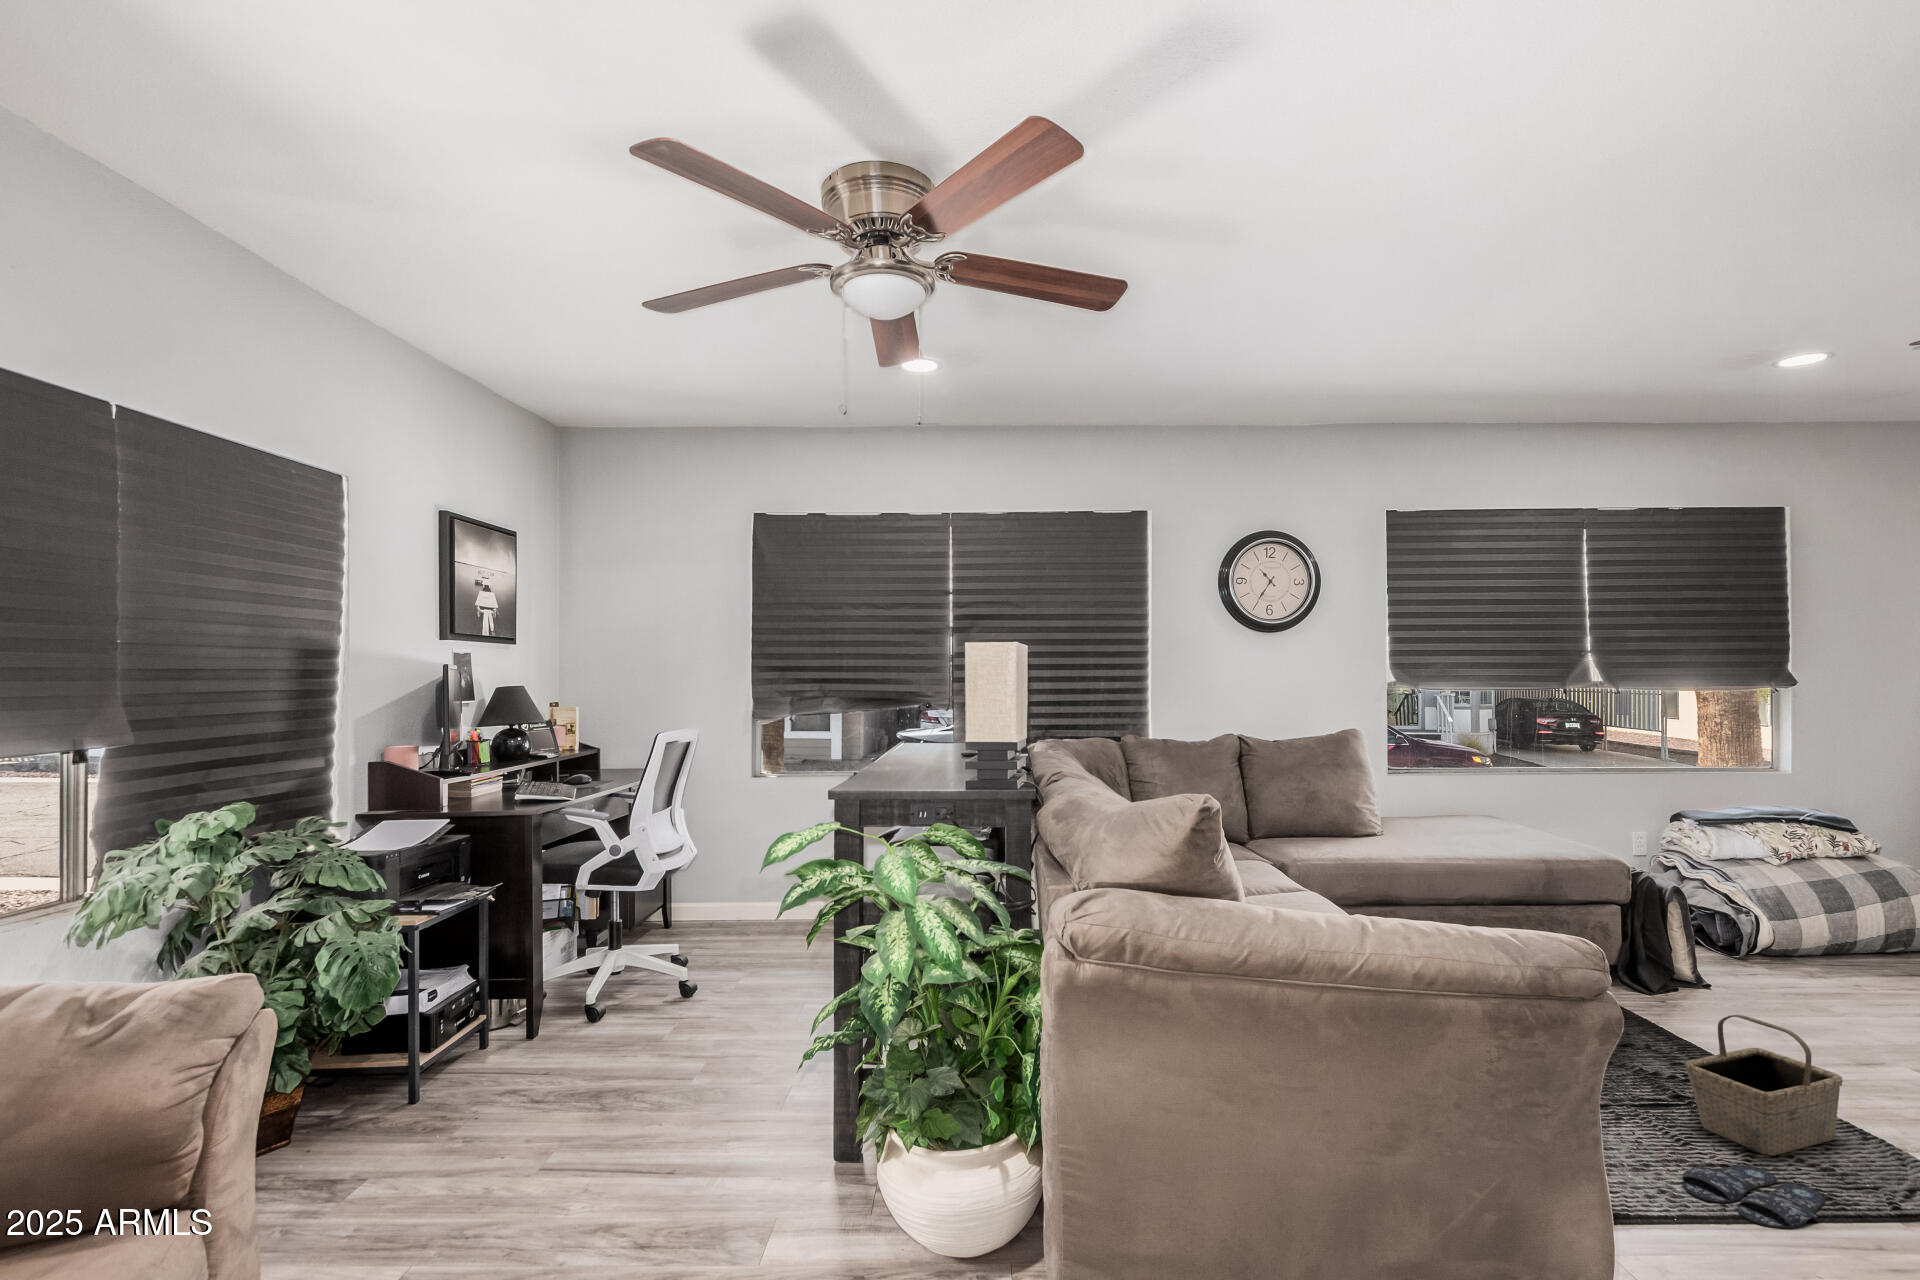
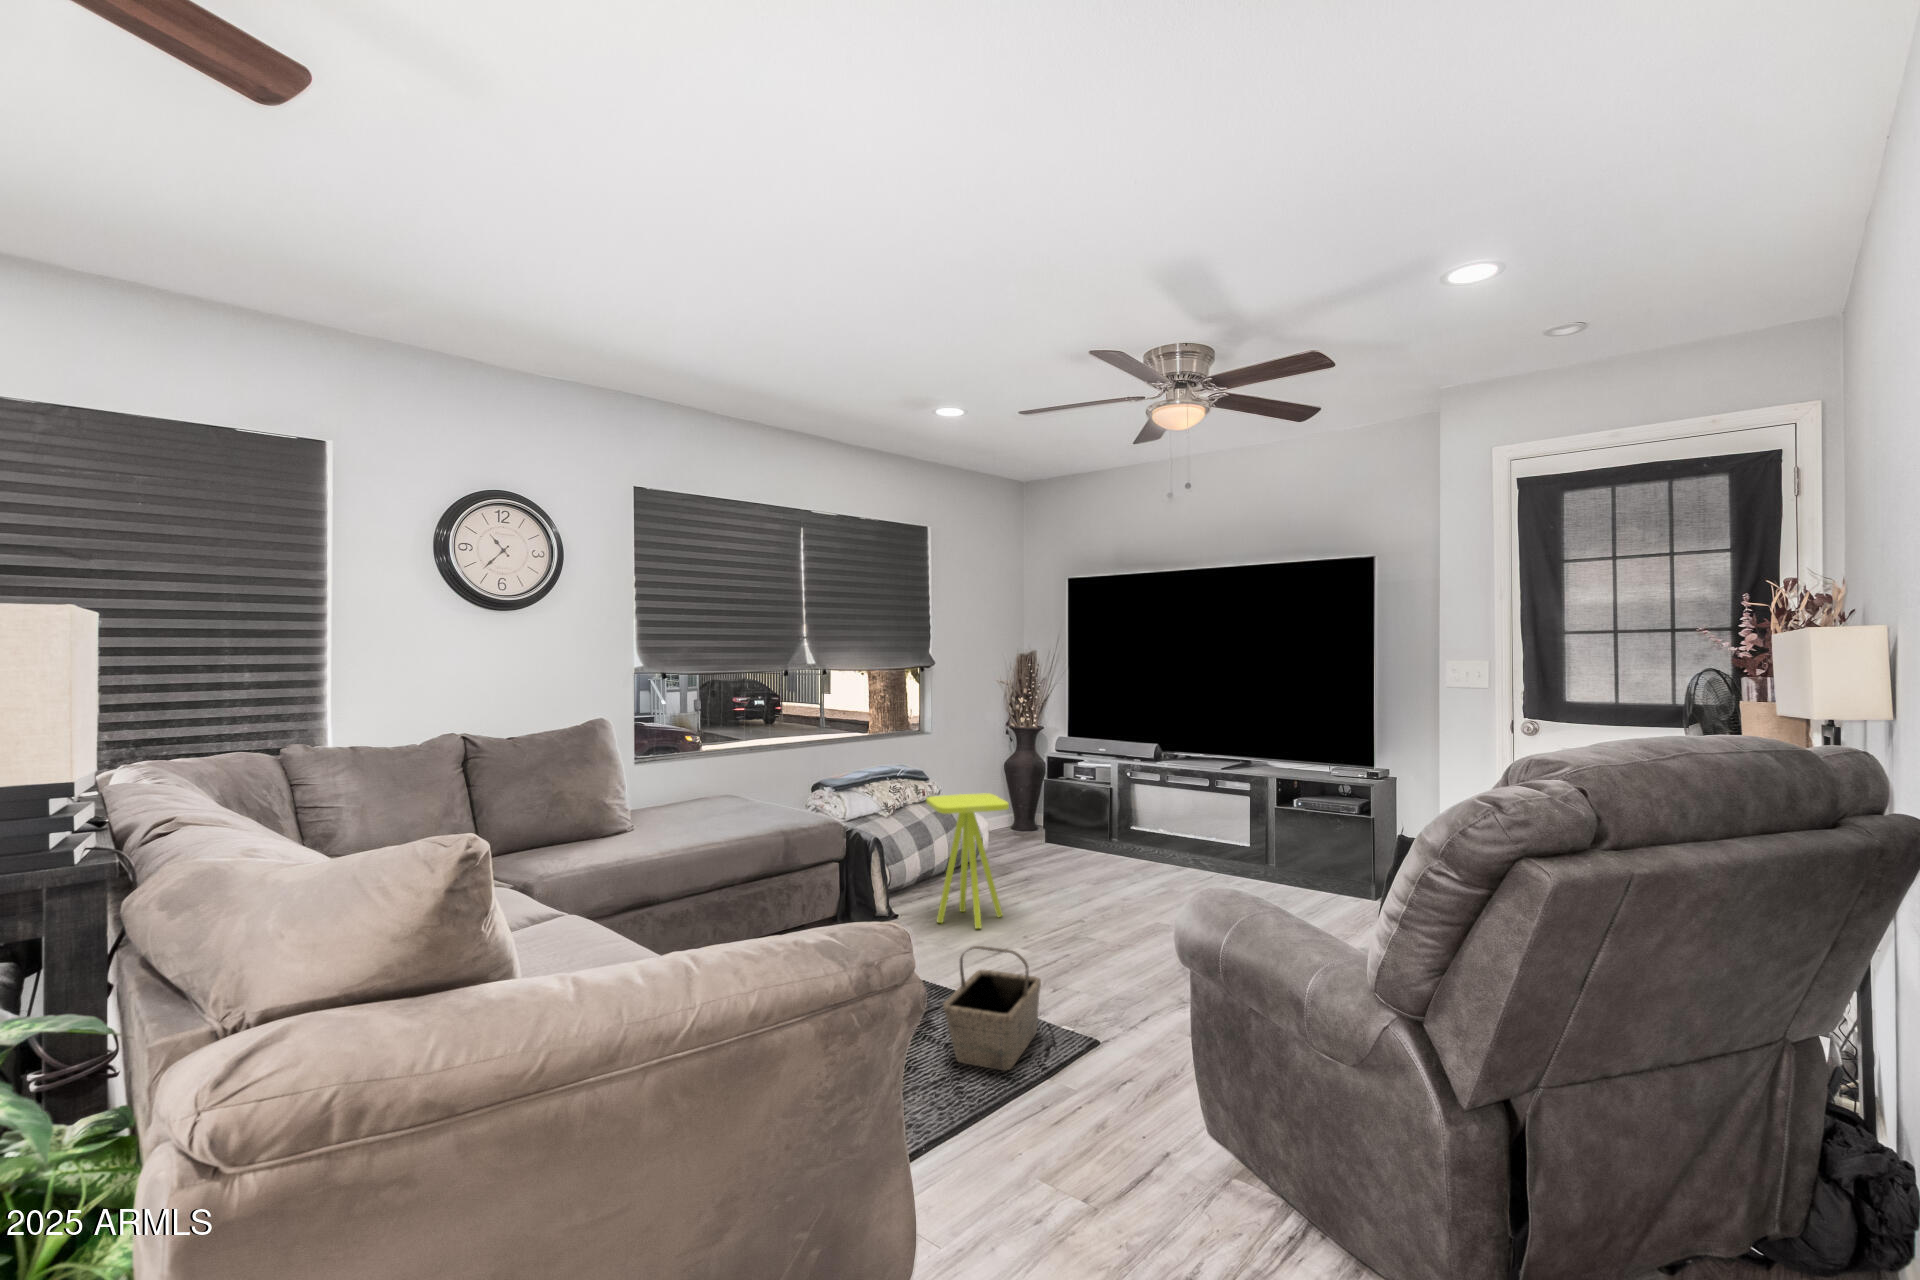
side table: none [1740,851,1869,1024] -> present [926,793,1009,928]
slippers: present [1682,1165,1825,1229] -> none [968,1089,1067,1154]

